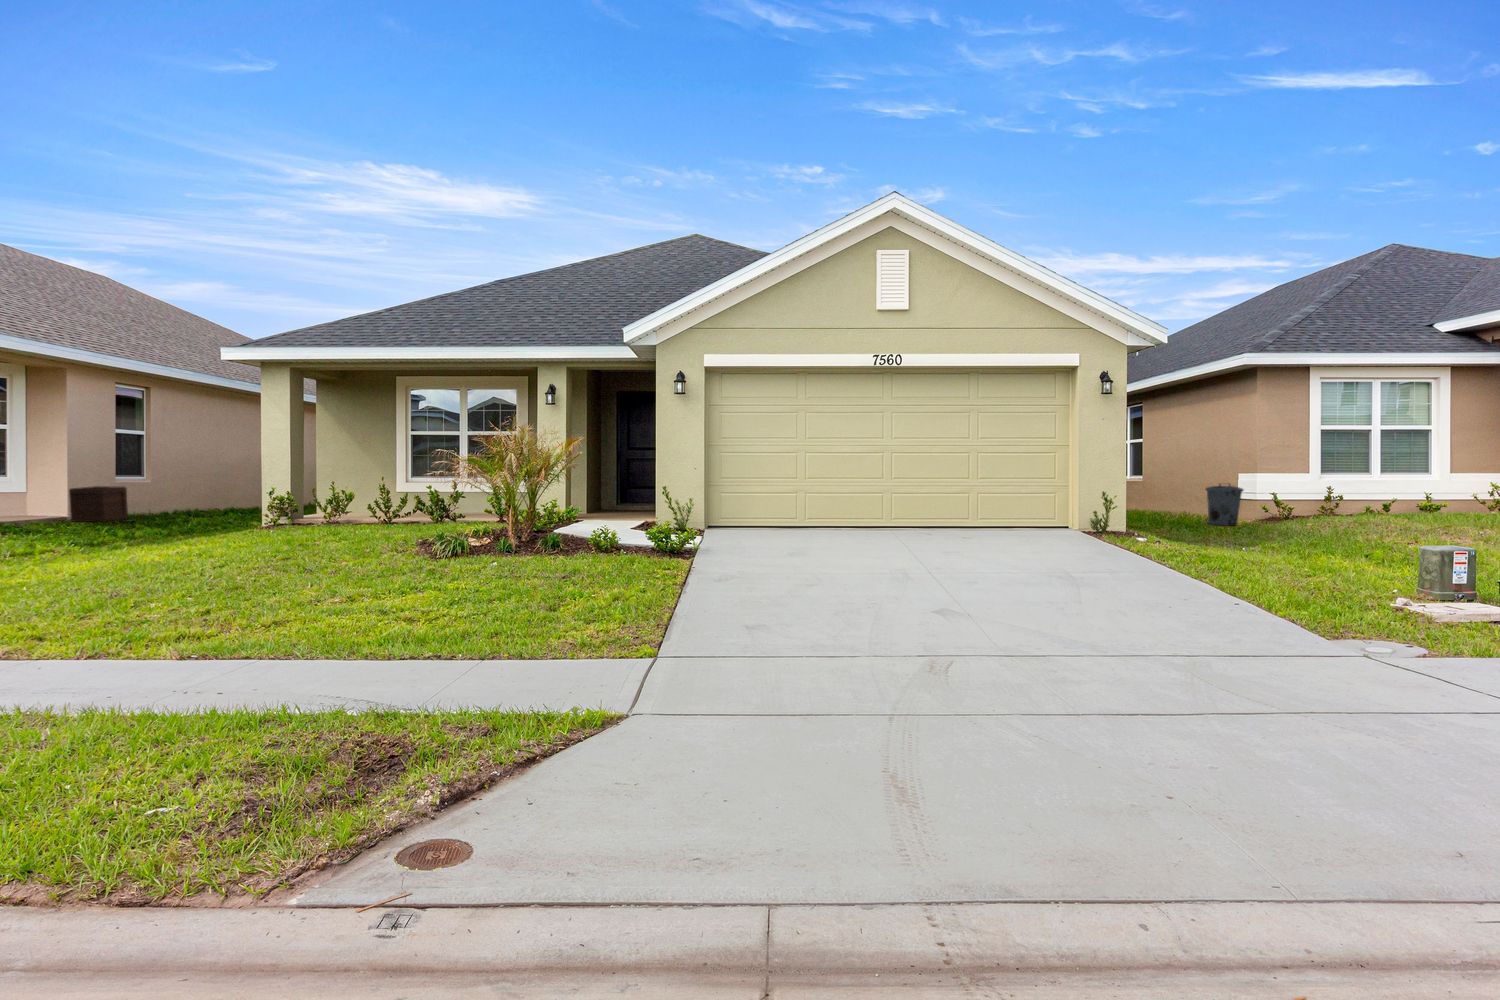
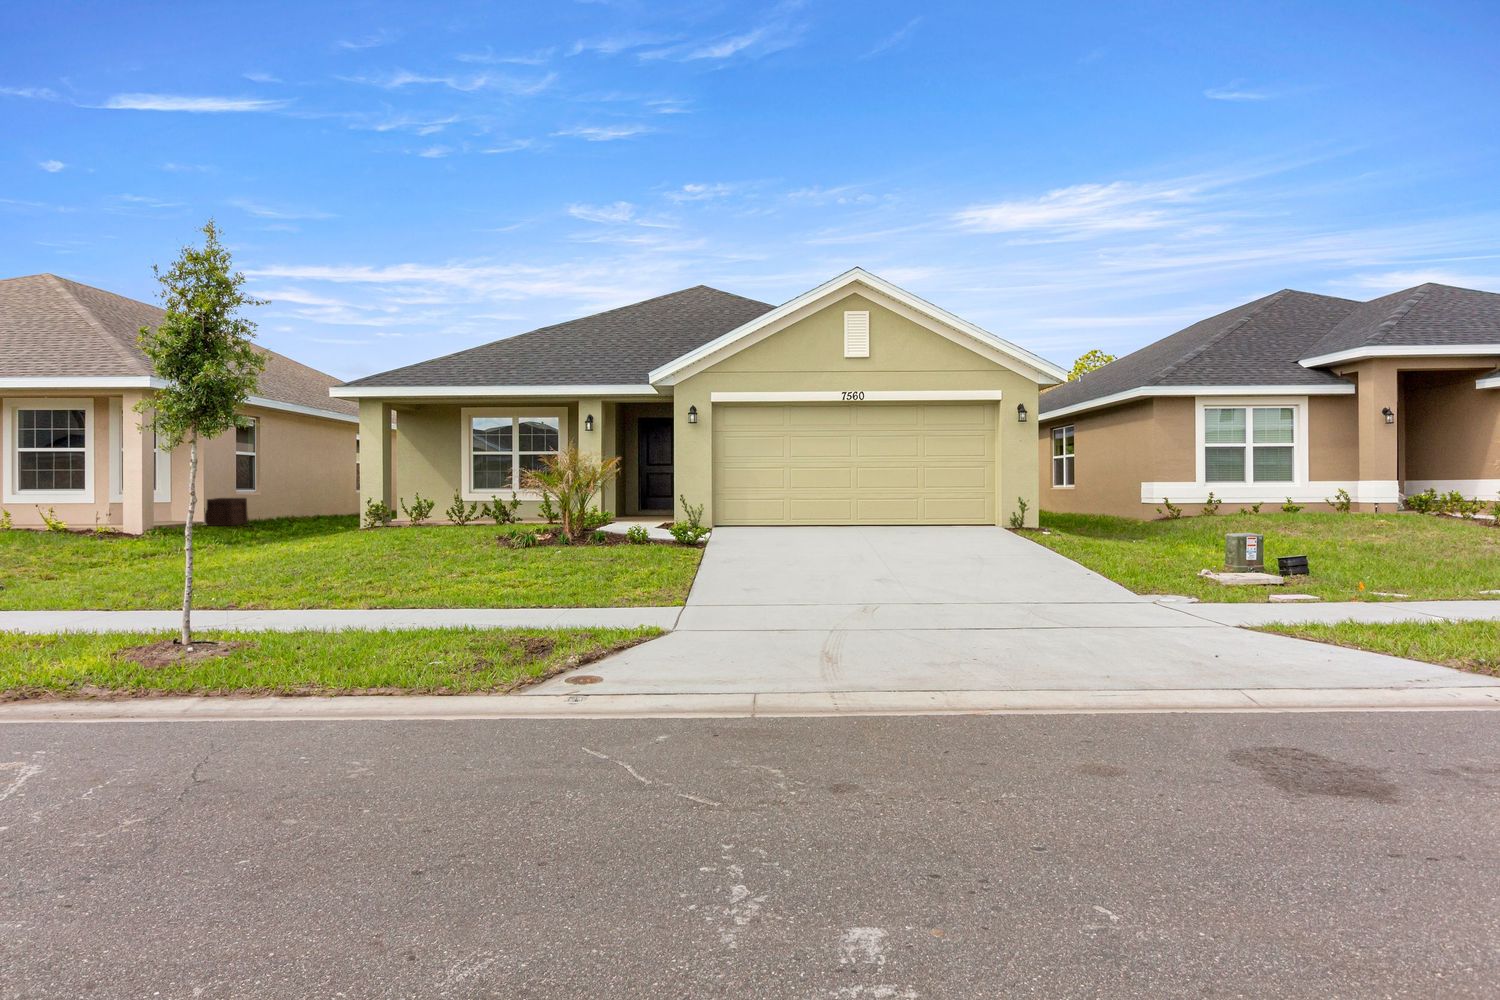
trash can: present [1206,484,1243,526] -> none [1115,490,1145,524]

